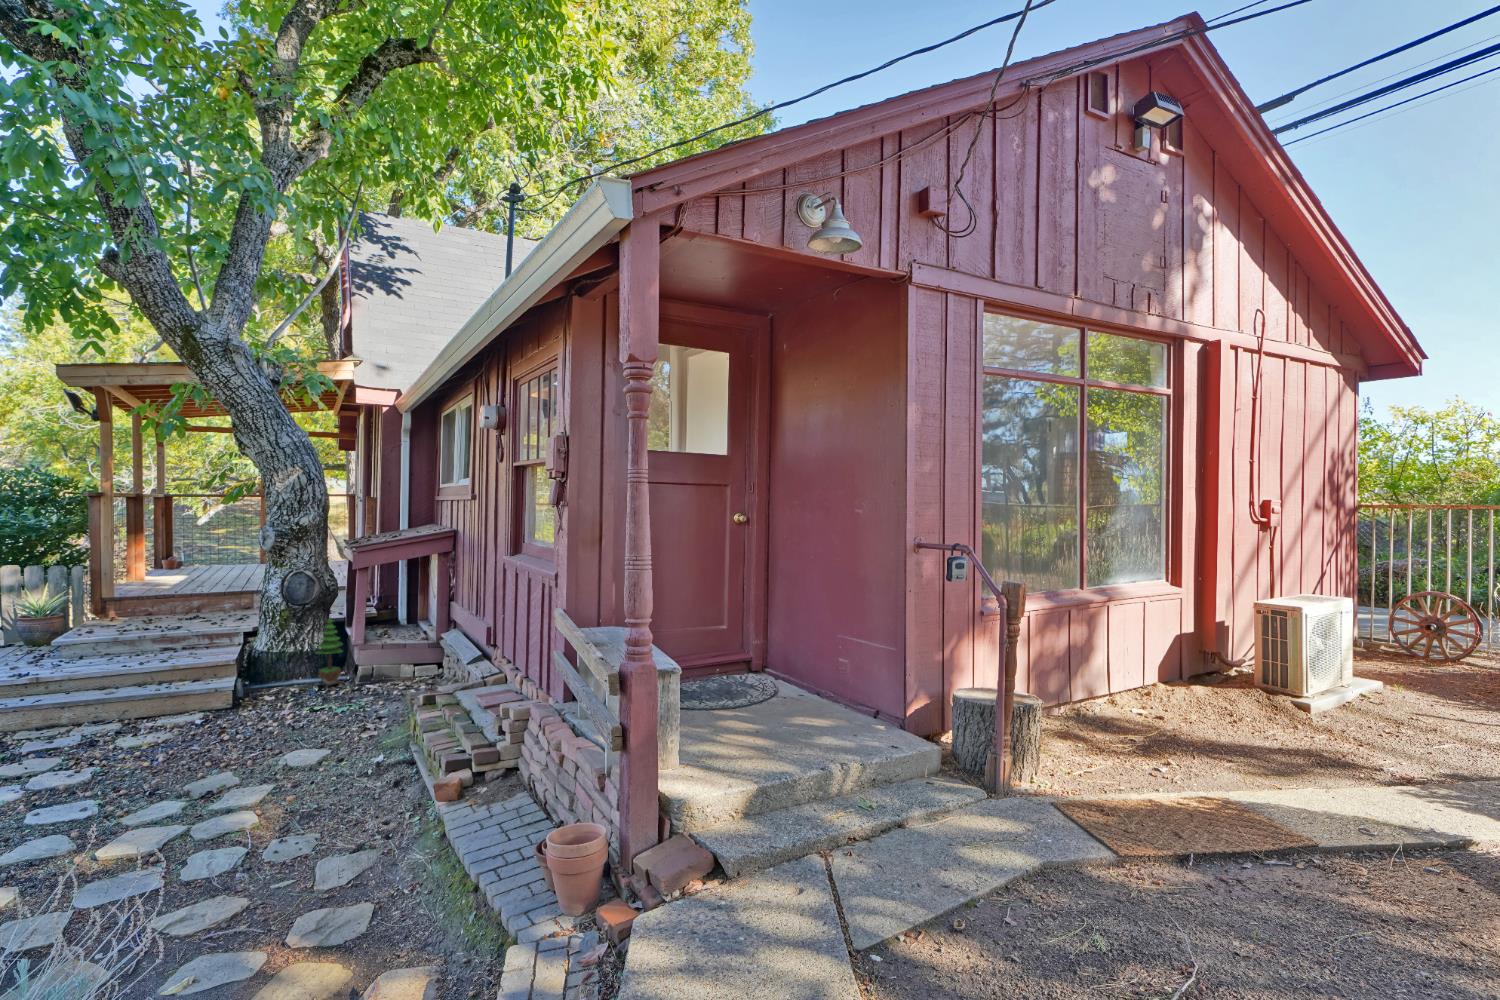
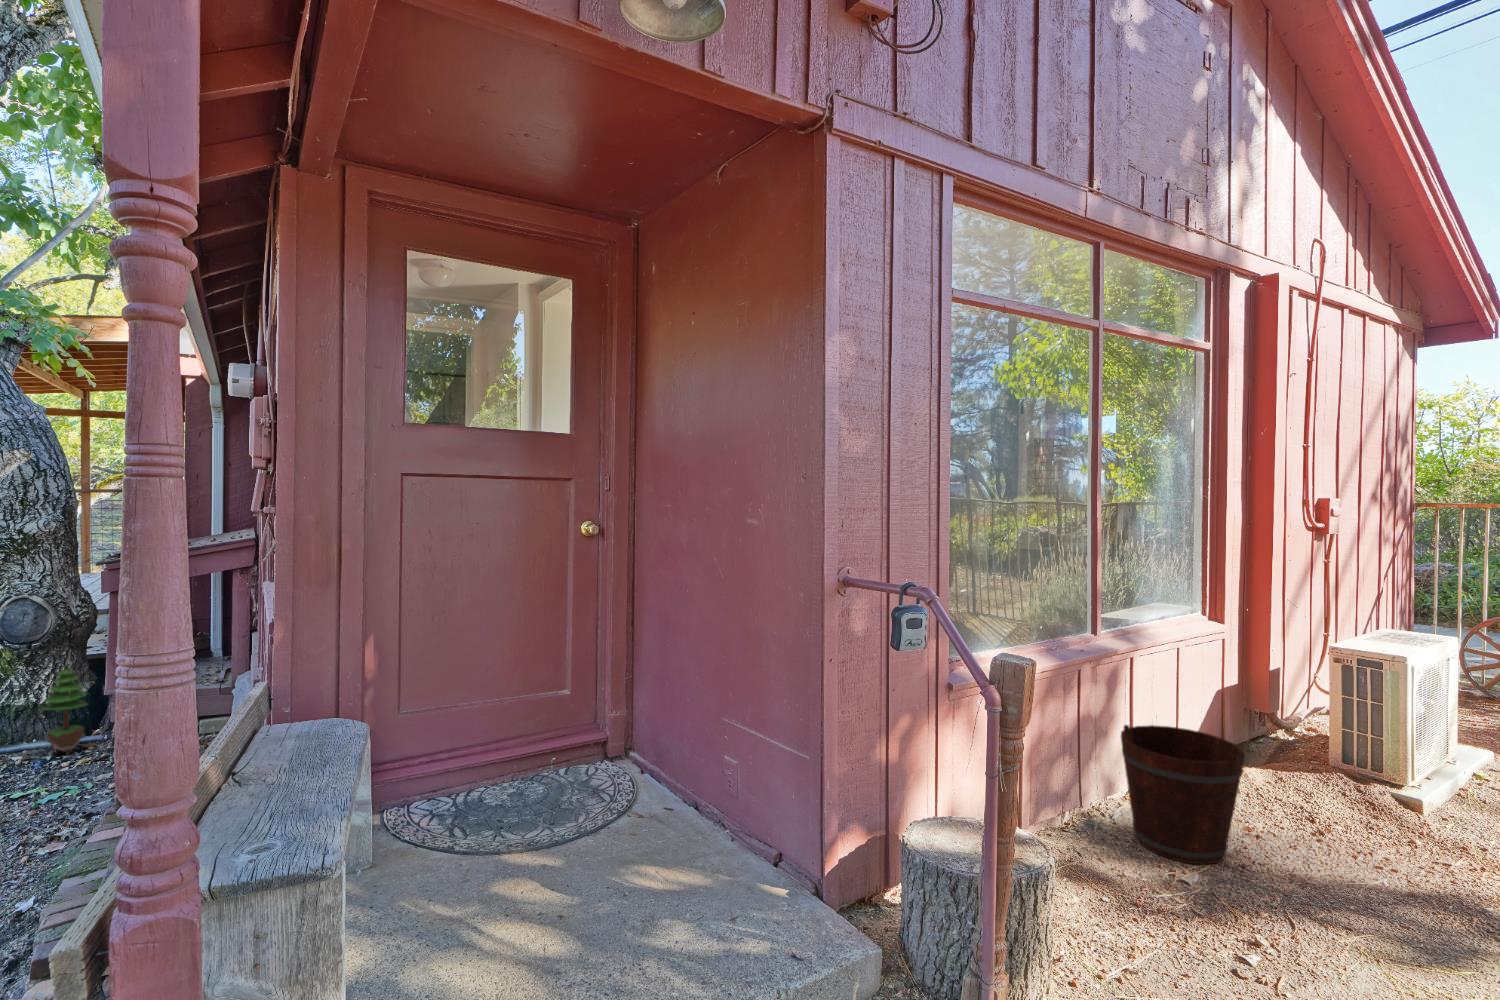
bucket: none [1097,648,1175,731] -> present [1121,725,1245,864]

